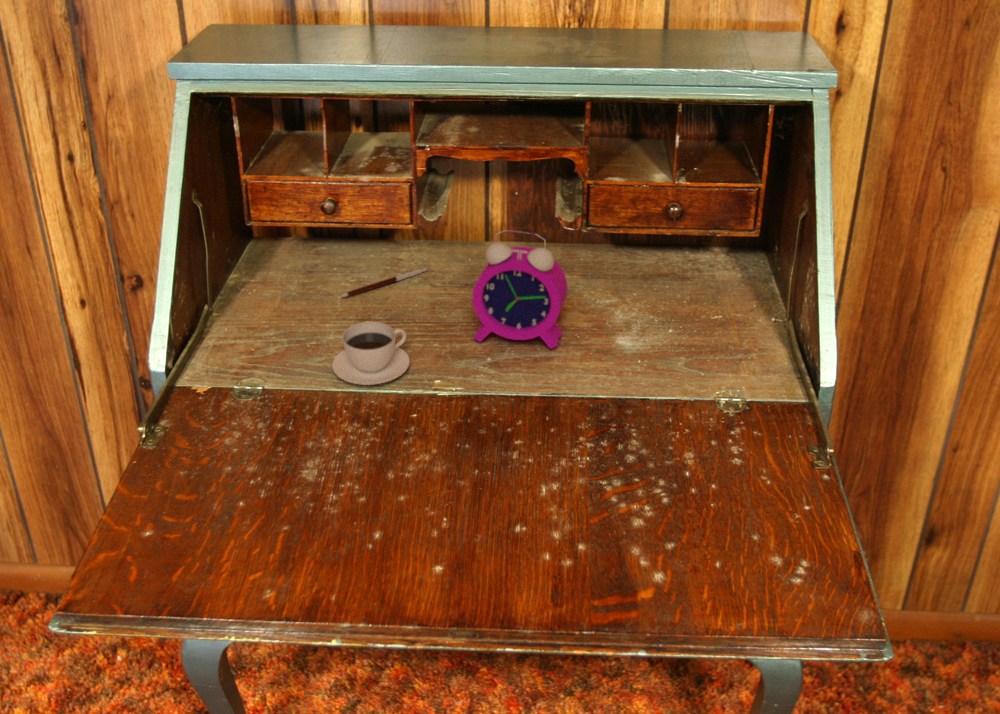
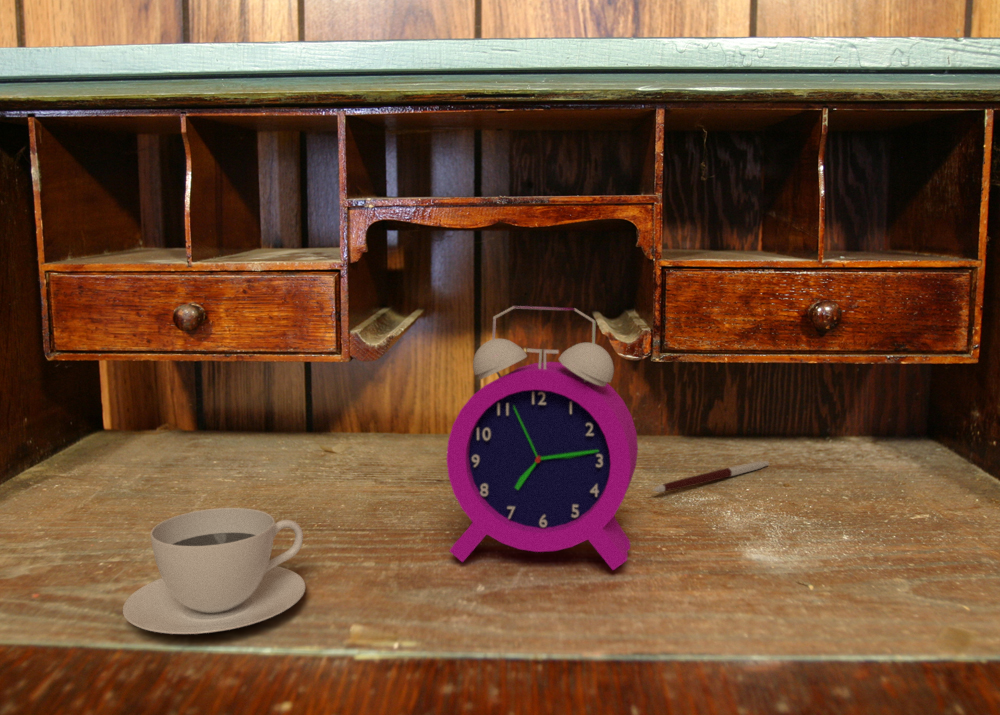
pen: present [341,268,427,297] -> present [653,461,769,492]

